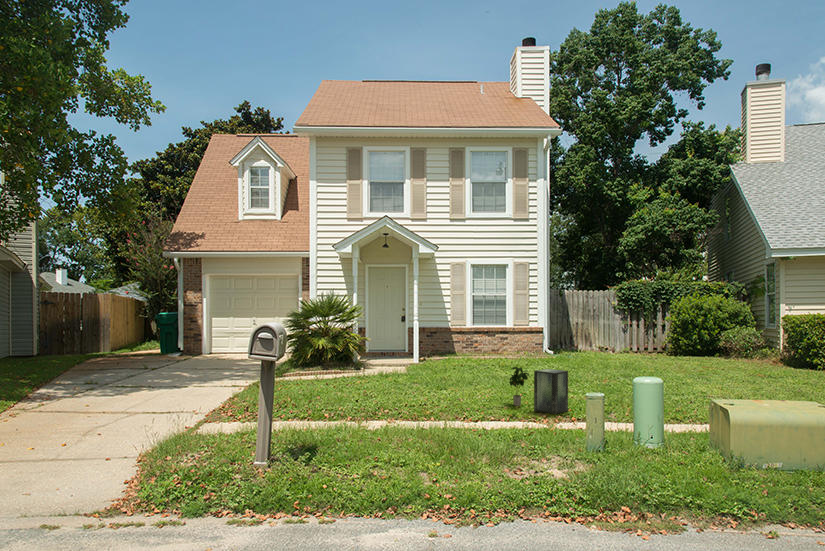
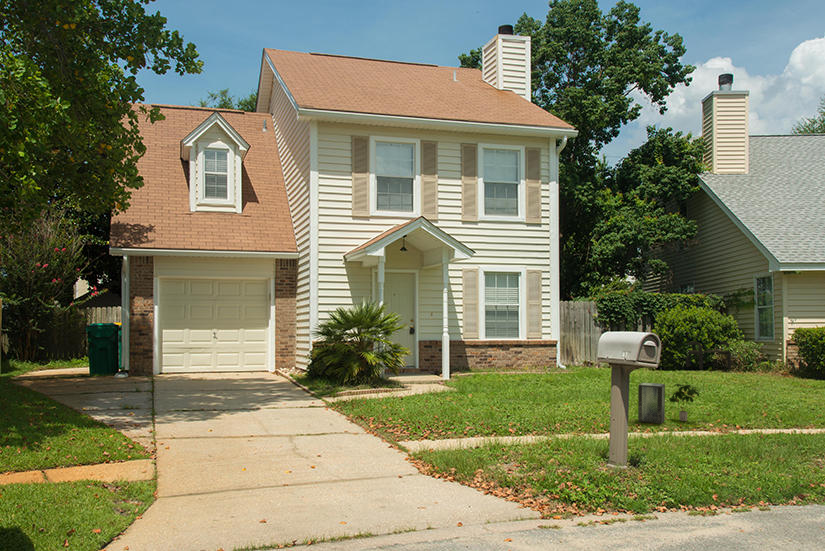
bench: none [687,331,735,360] -> present [686,341,731,369]
storage box: present [534,369,568,414] -> present [638,383,665,424]

